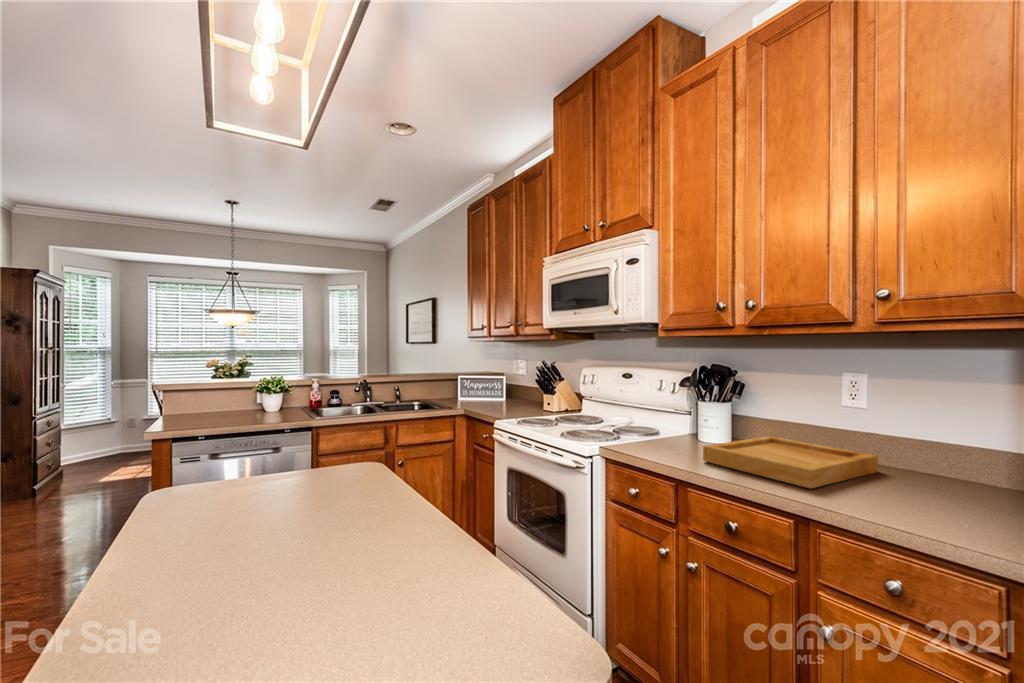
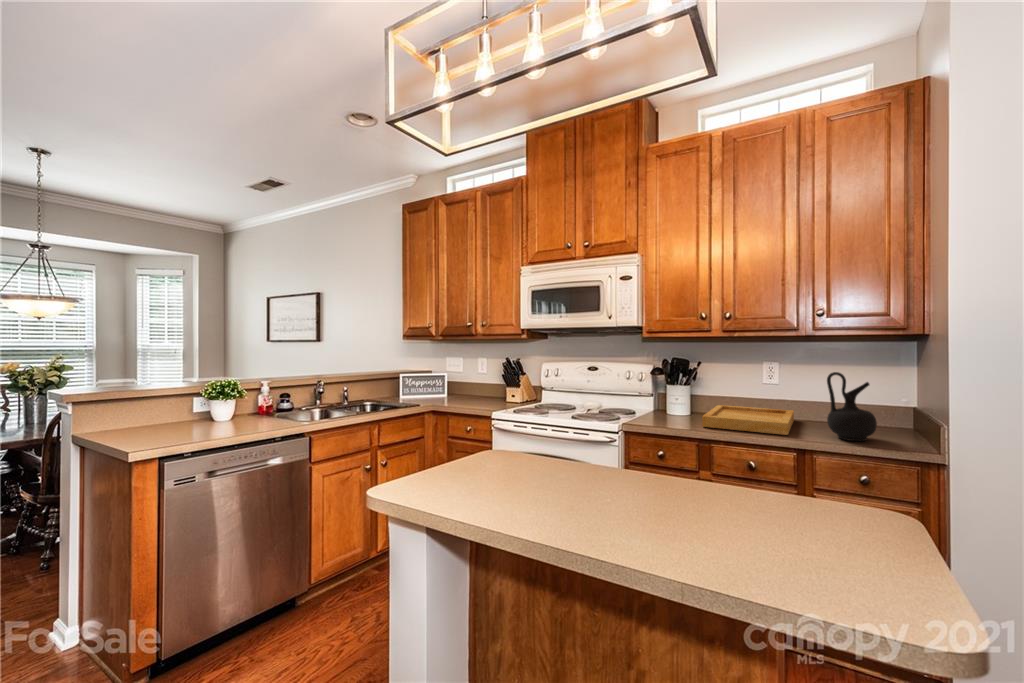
ceramic jug: none [879,391,974,518] -> present [827,372,877,441]

